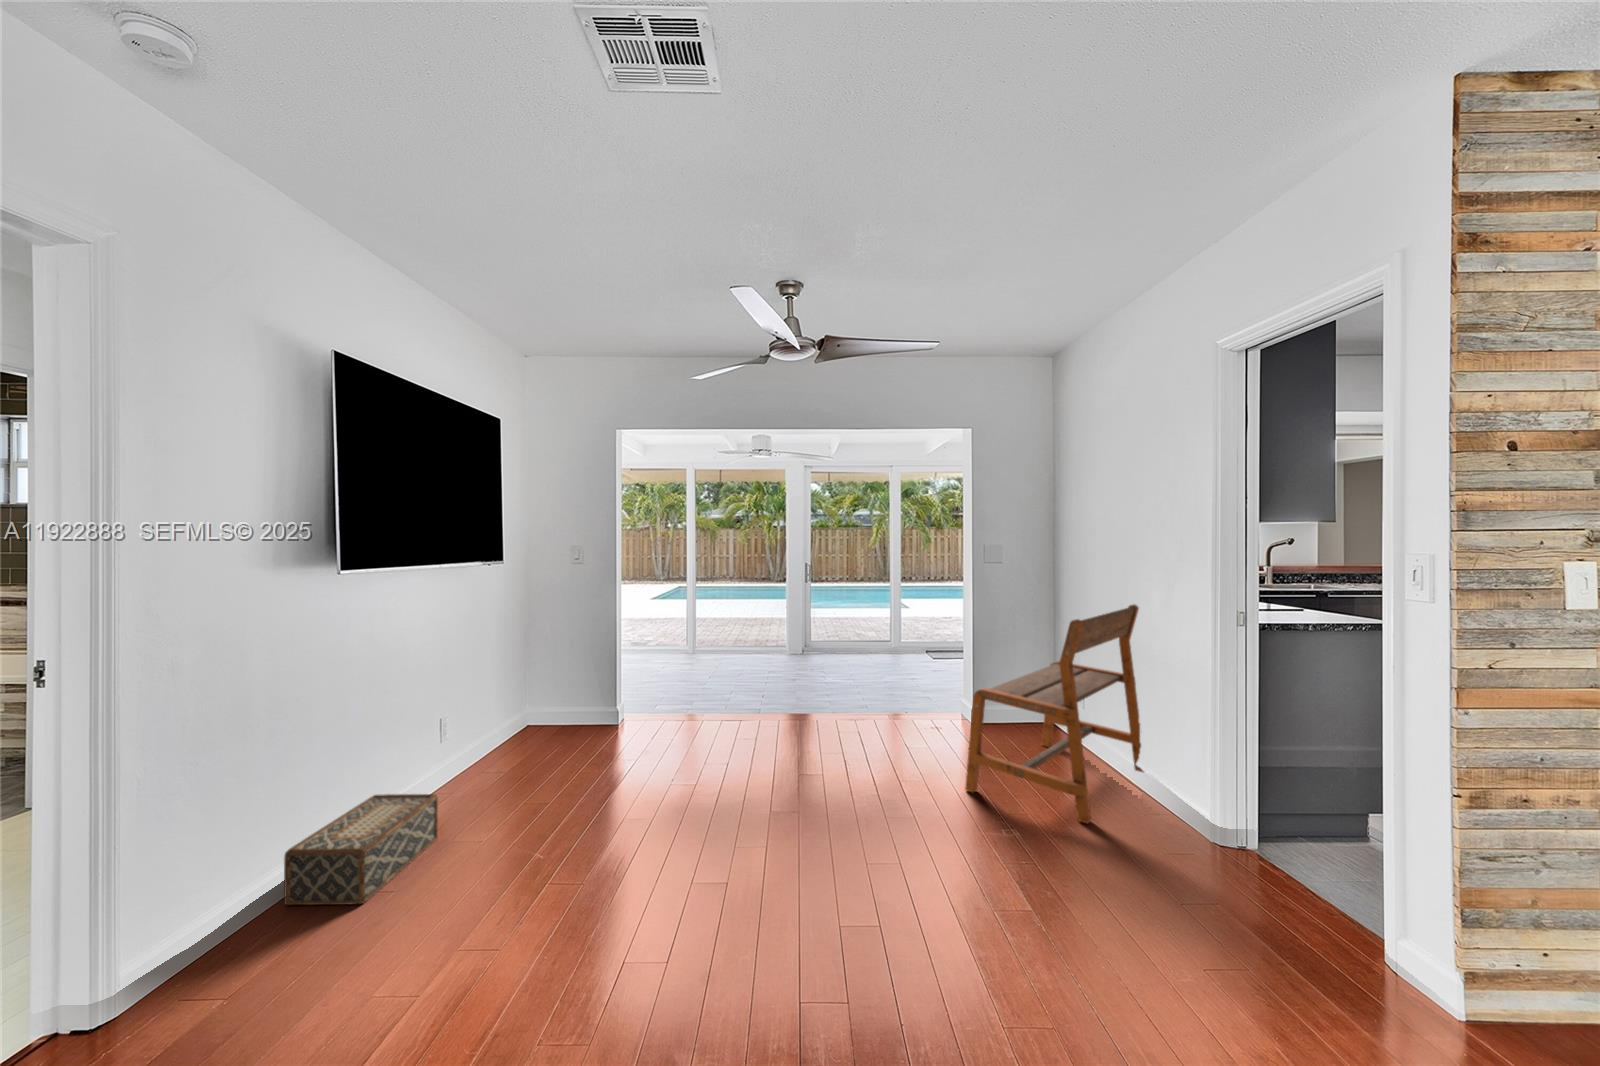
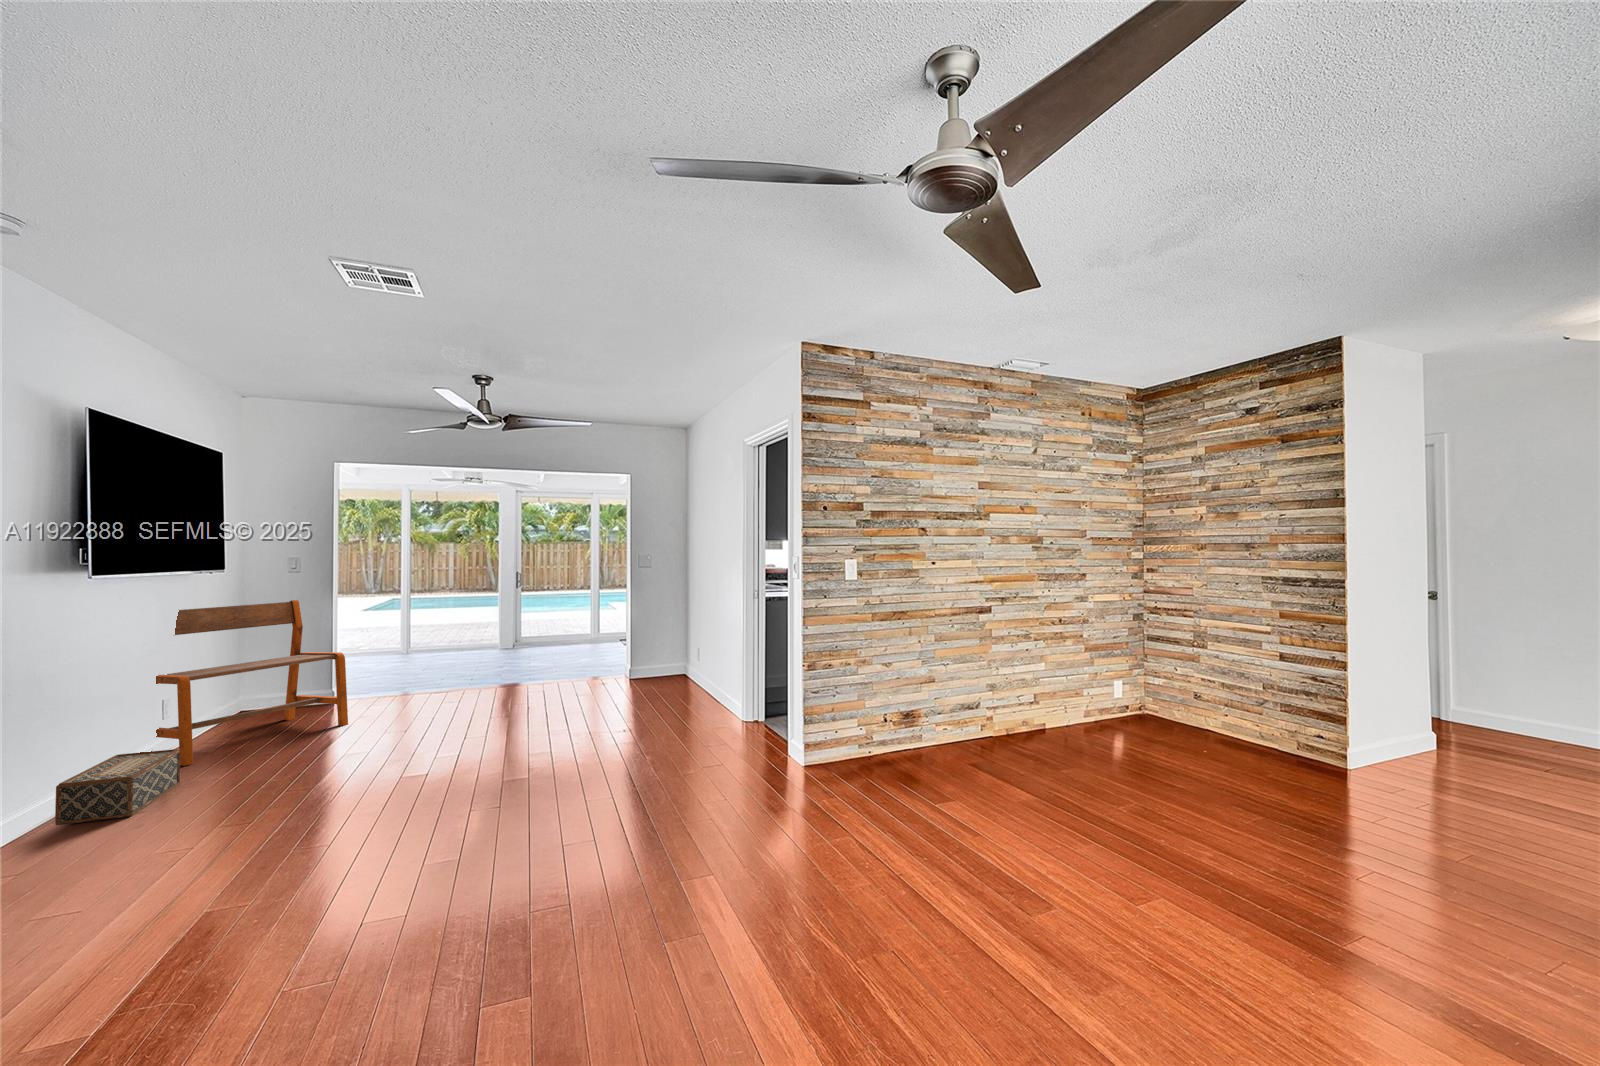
bench: present [965,604,1144,824] -> present [156,600,348,766]

